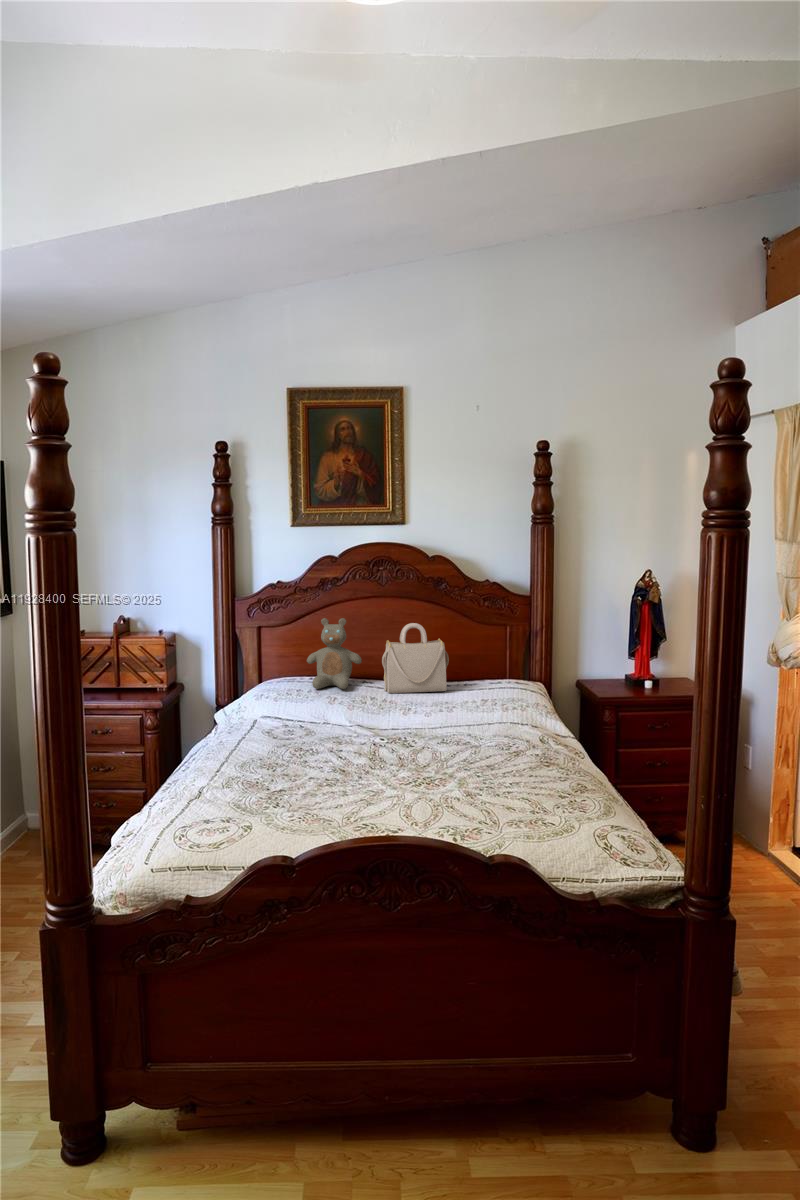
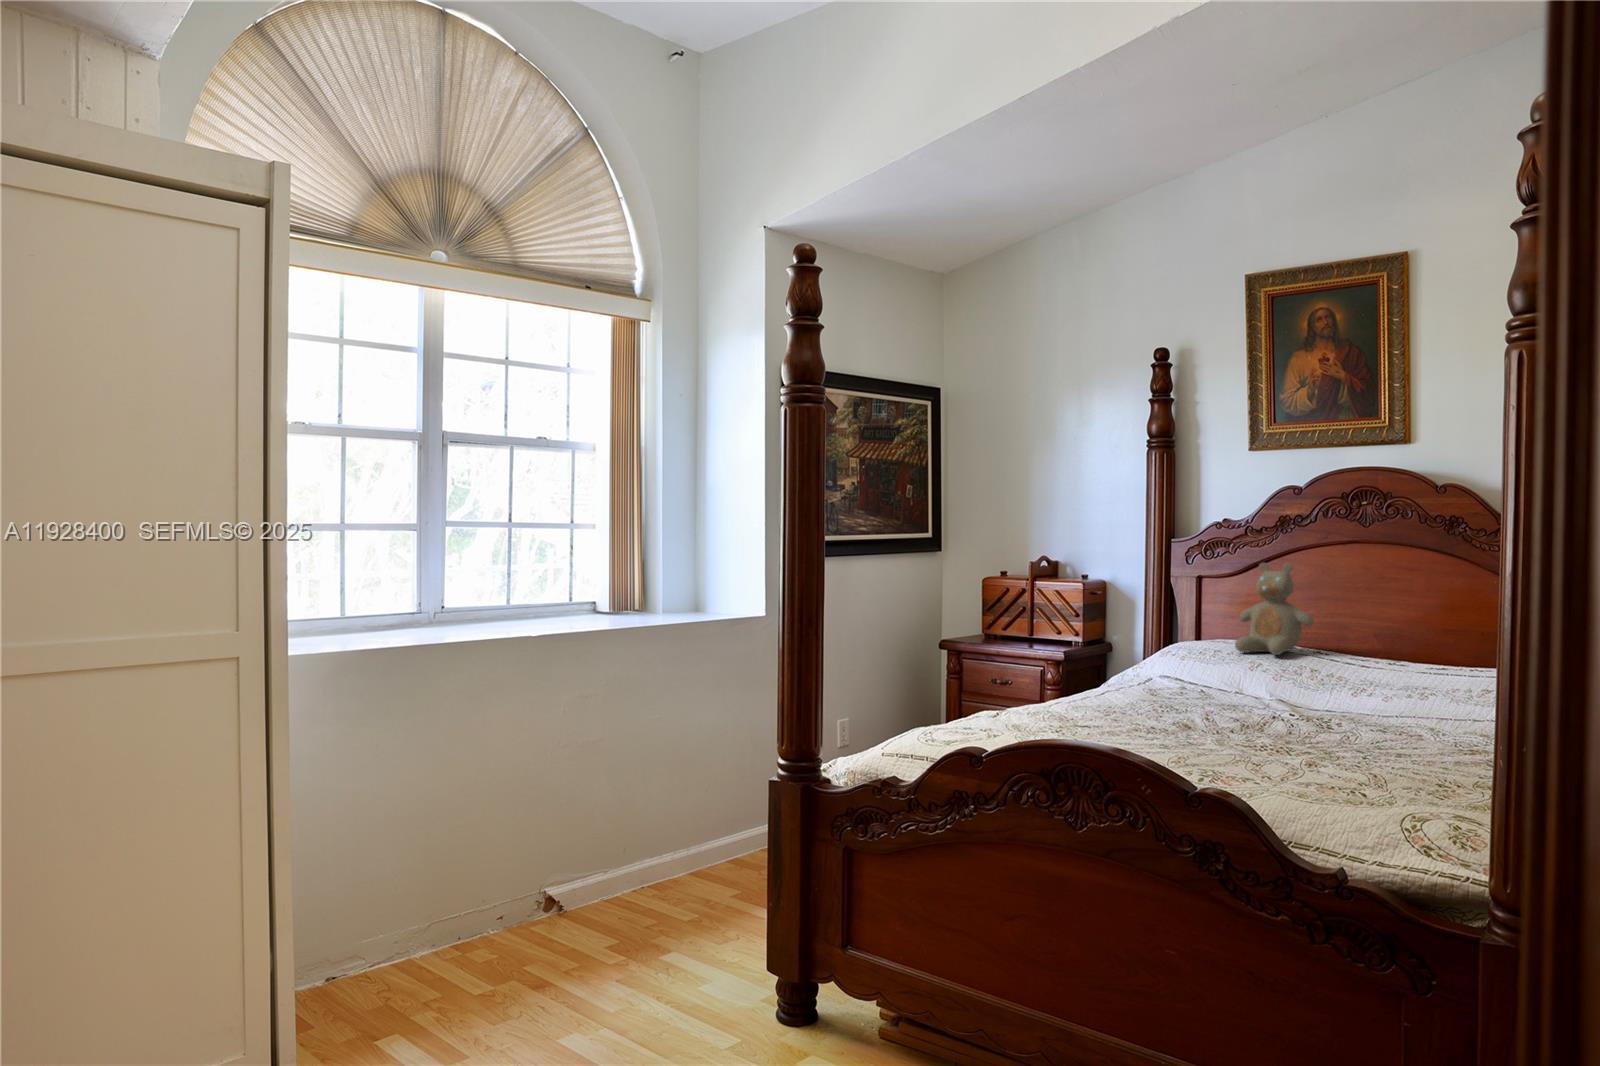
handbag: present [382,623,449,693] -> none [1336,571,1446,673]

